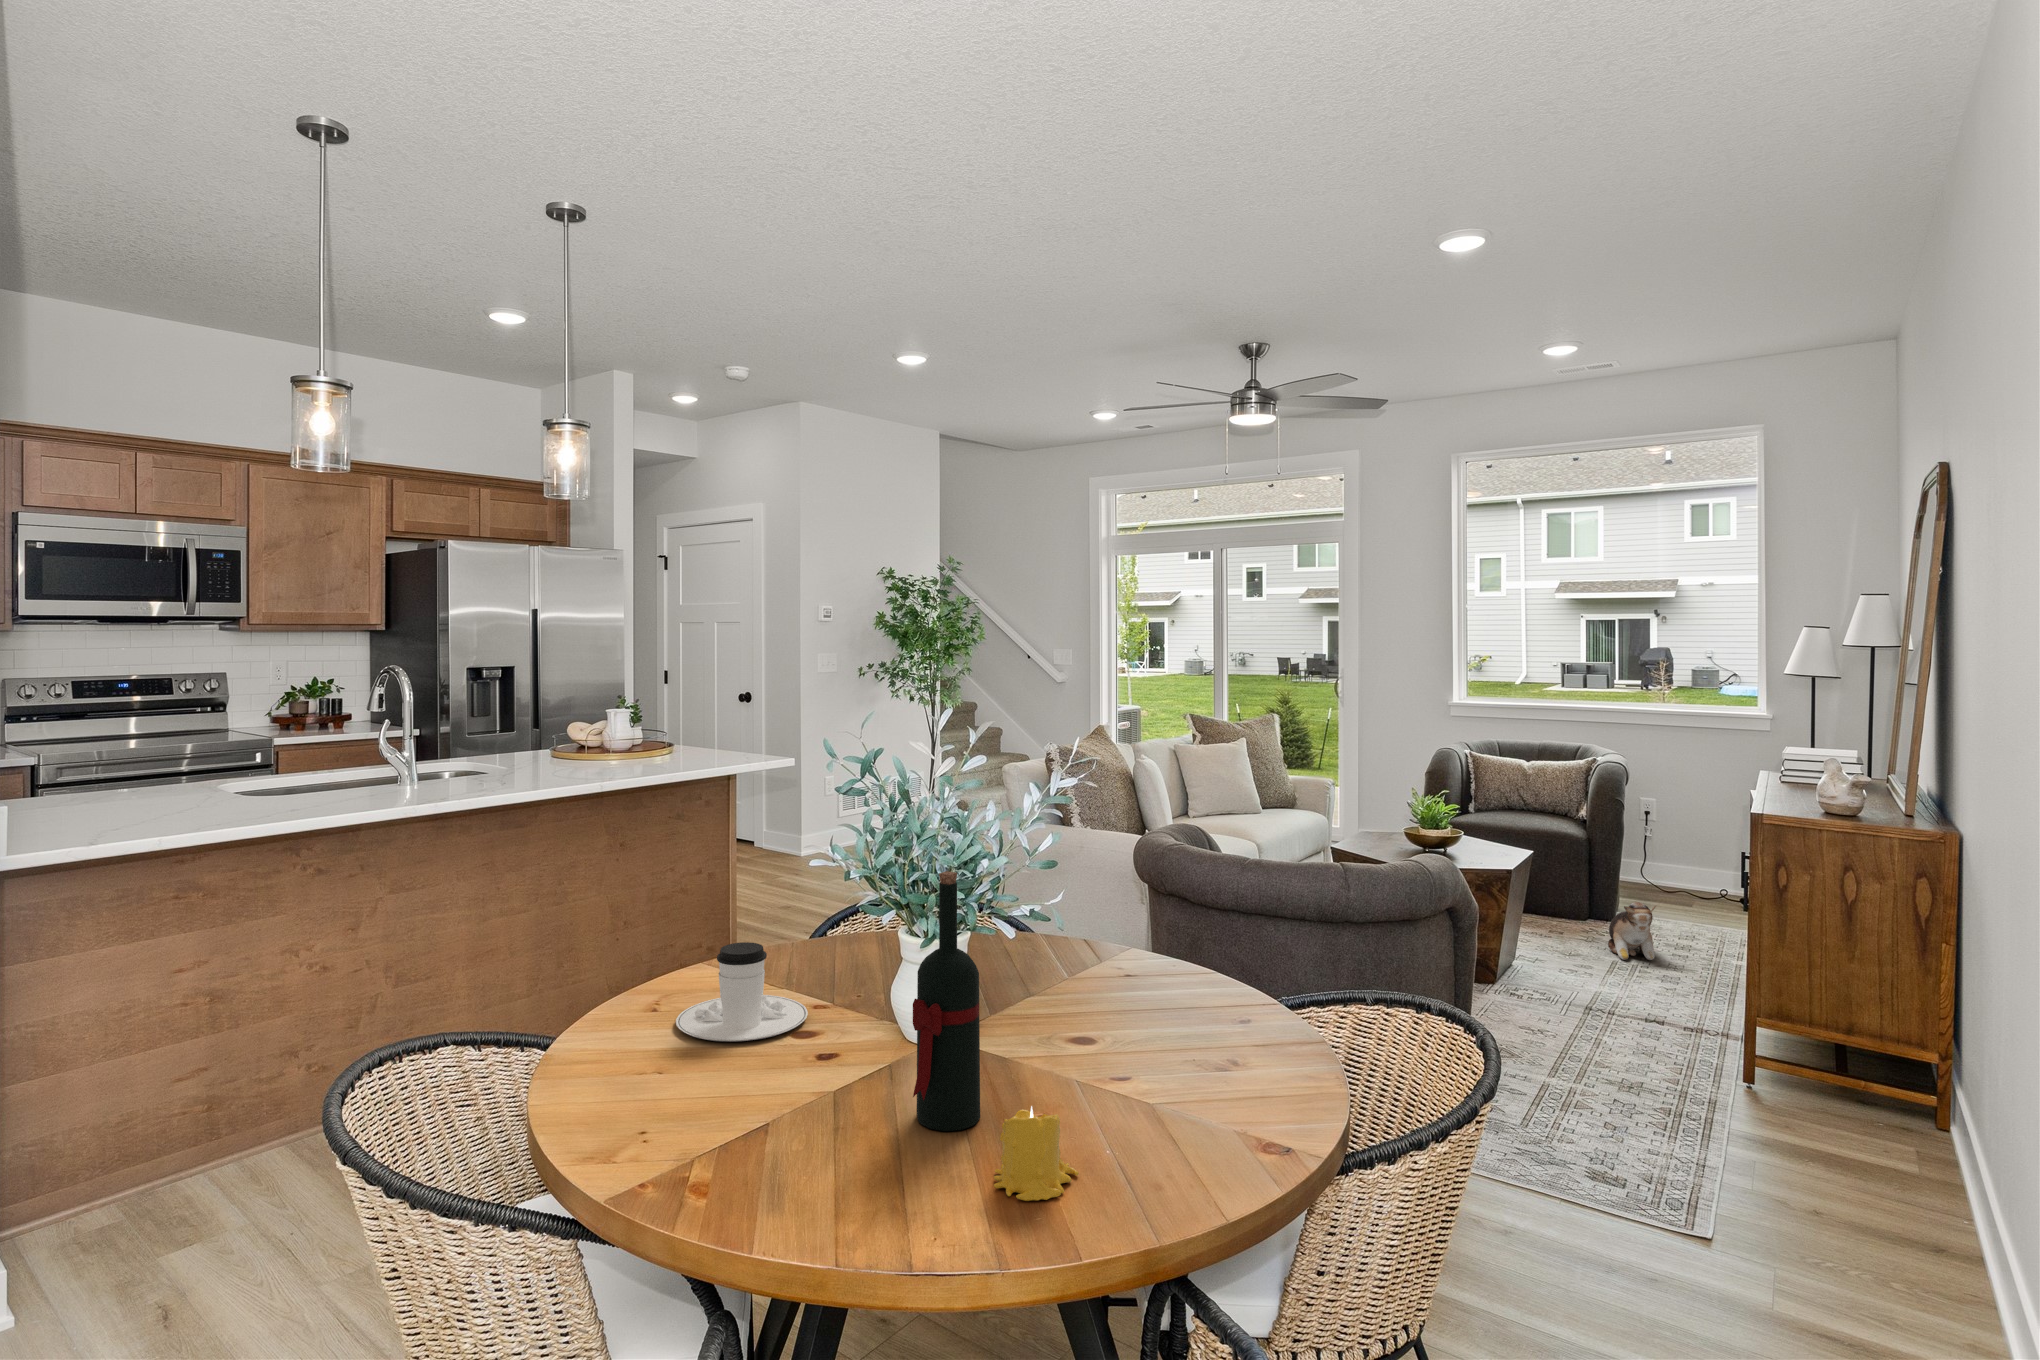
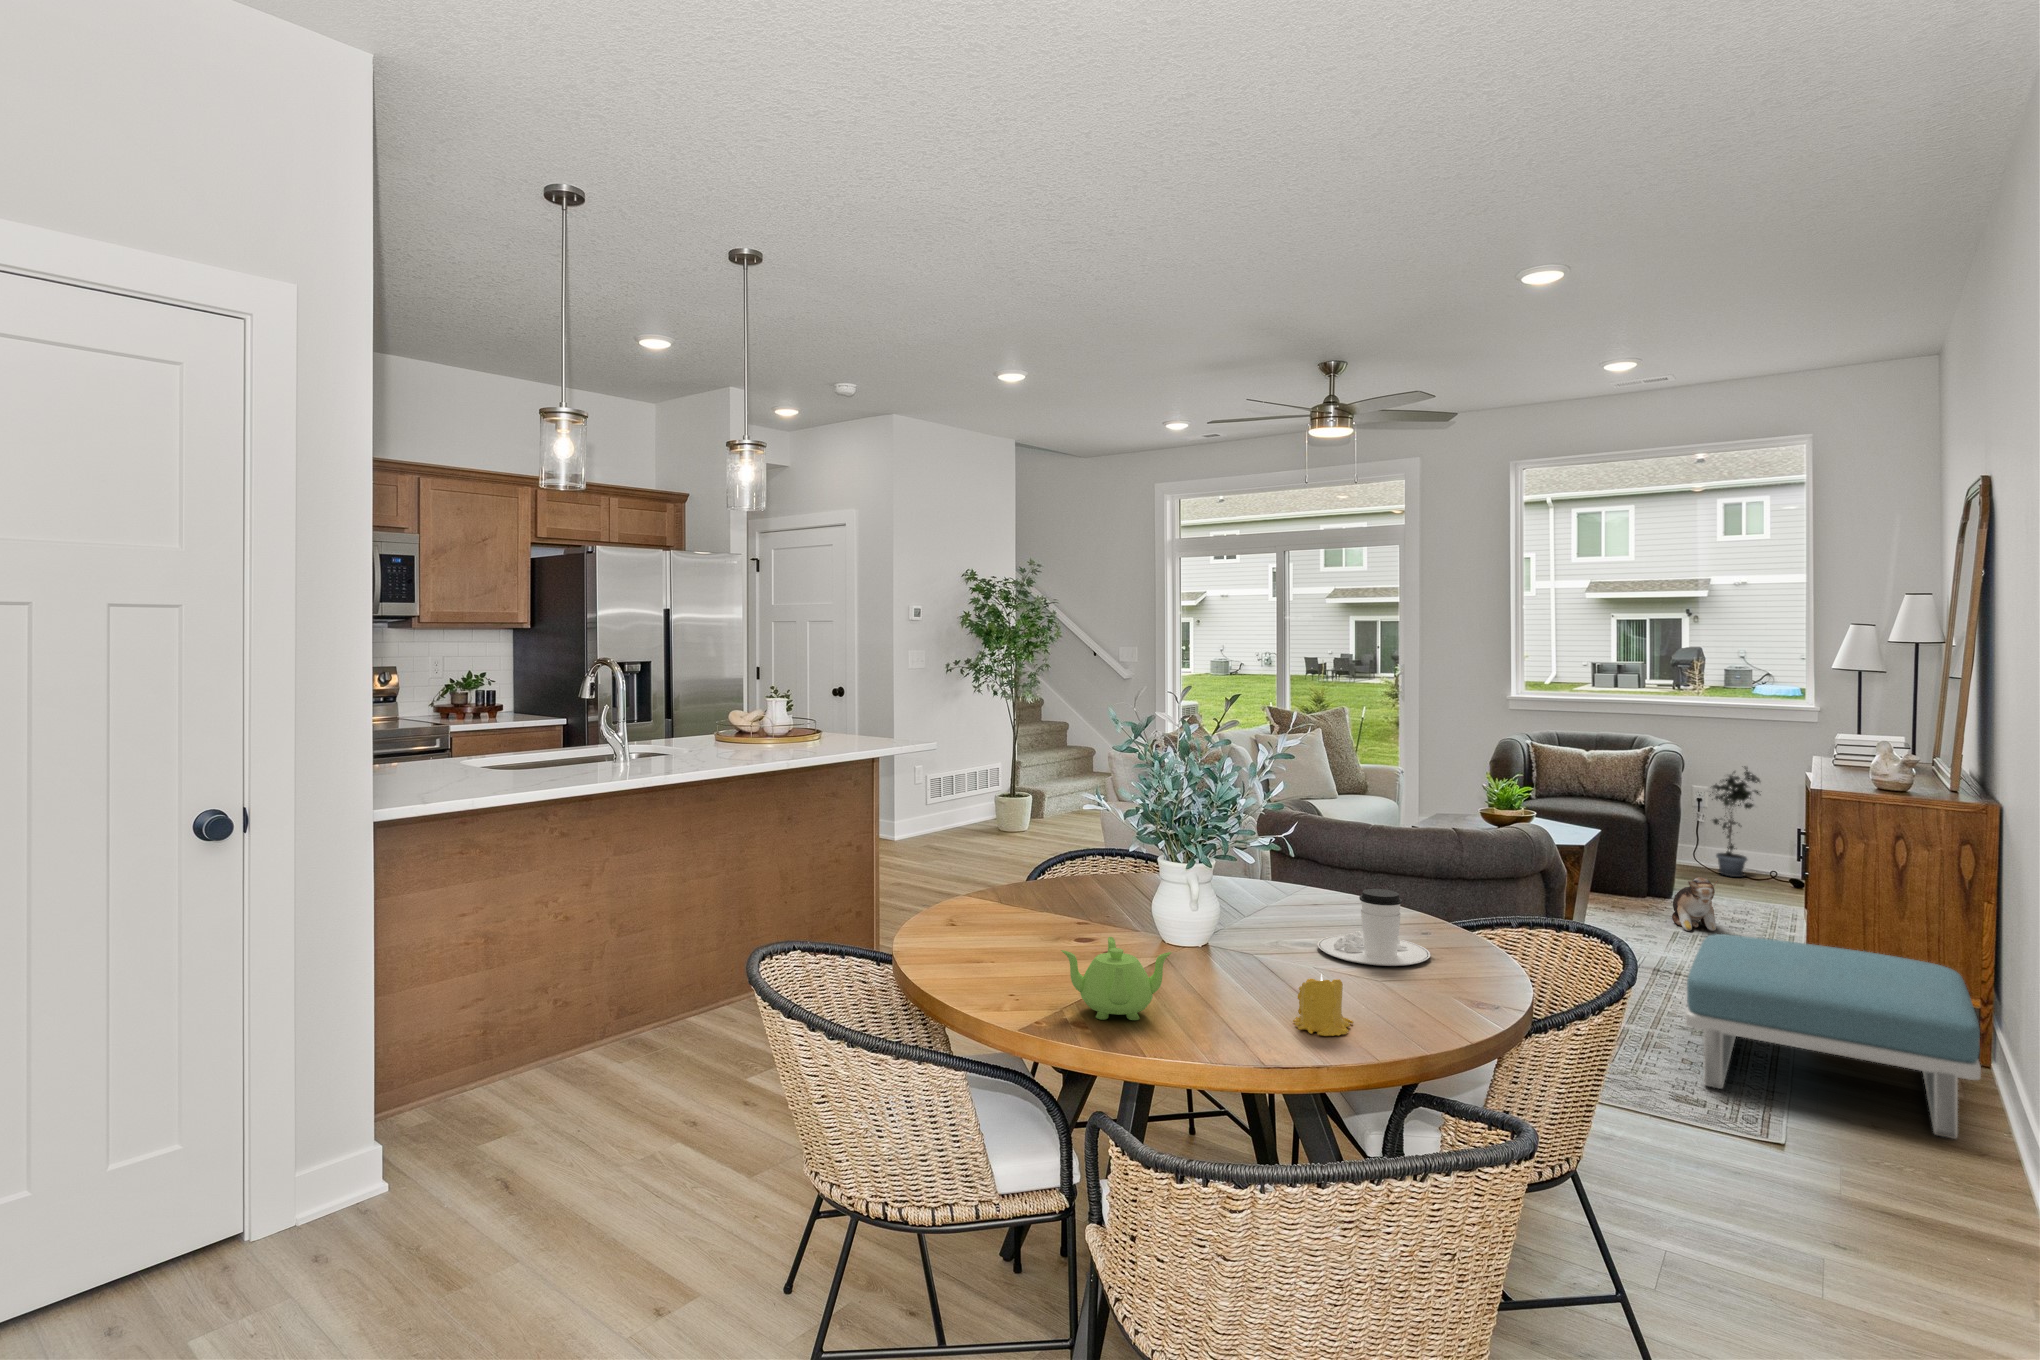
potted plant: none [1647,778,1709,897] -> present [1710,766,1760,877]
wine bottle: present [913,871,980,1131] -> none [1214,814,1261,1000]
coffee cup: present [676,942,808,1041] -> present [1318,889,1430,966]
footstool: none [1605,975,1944,1232] -> present [1685,934,1981,1139]
teapot: none [682,1041,834,1170] -> present [1061,937,1172,1020]

